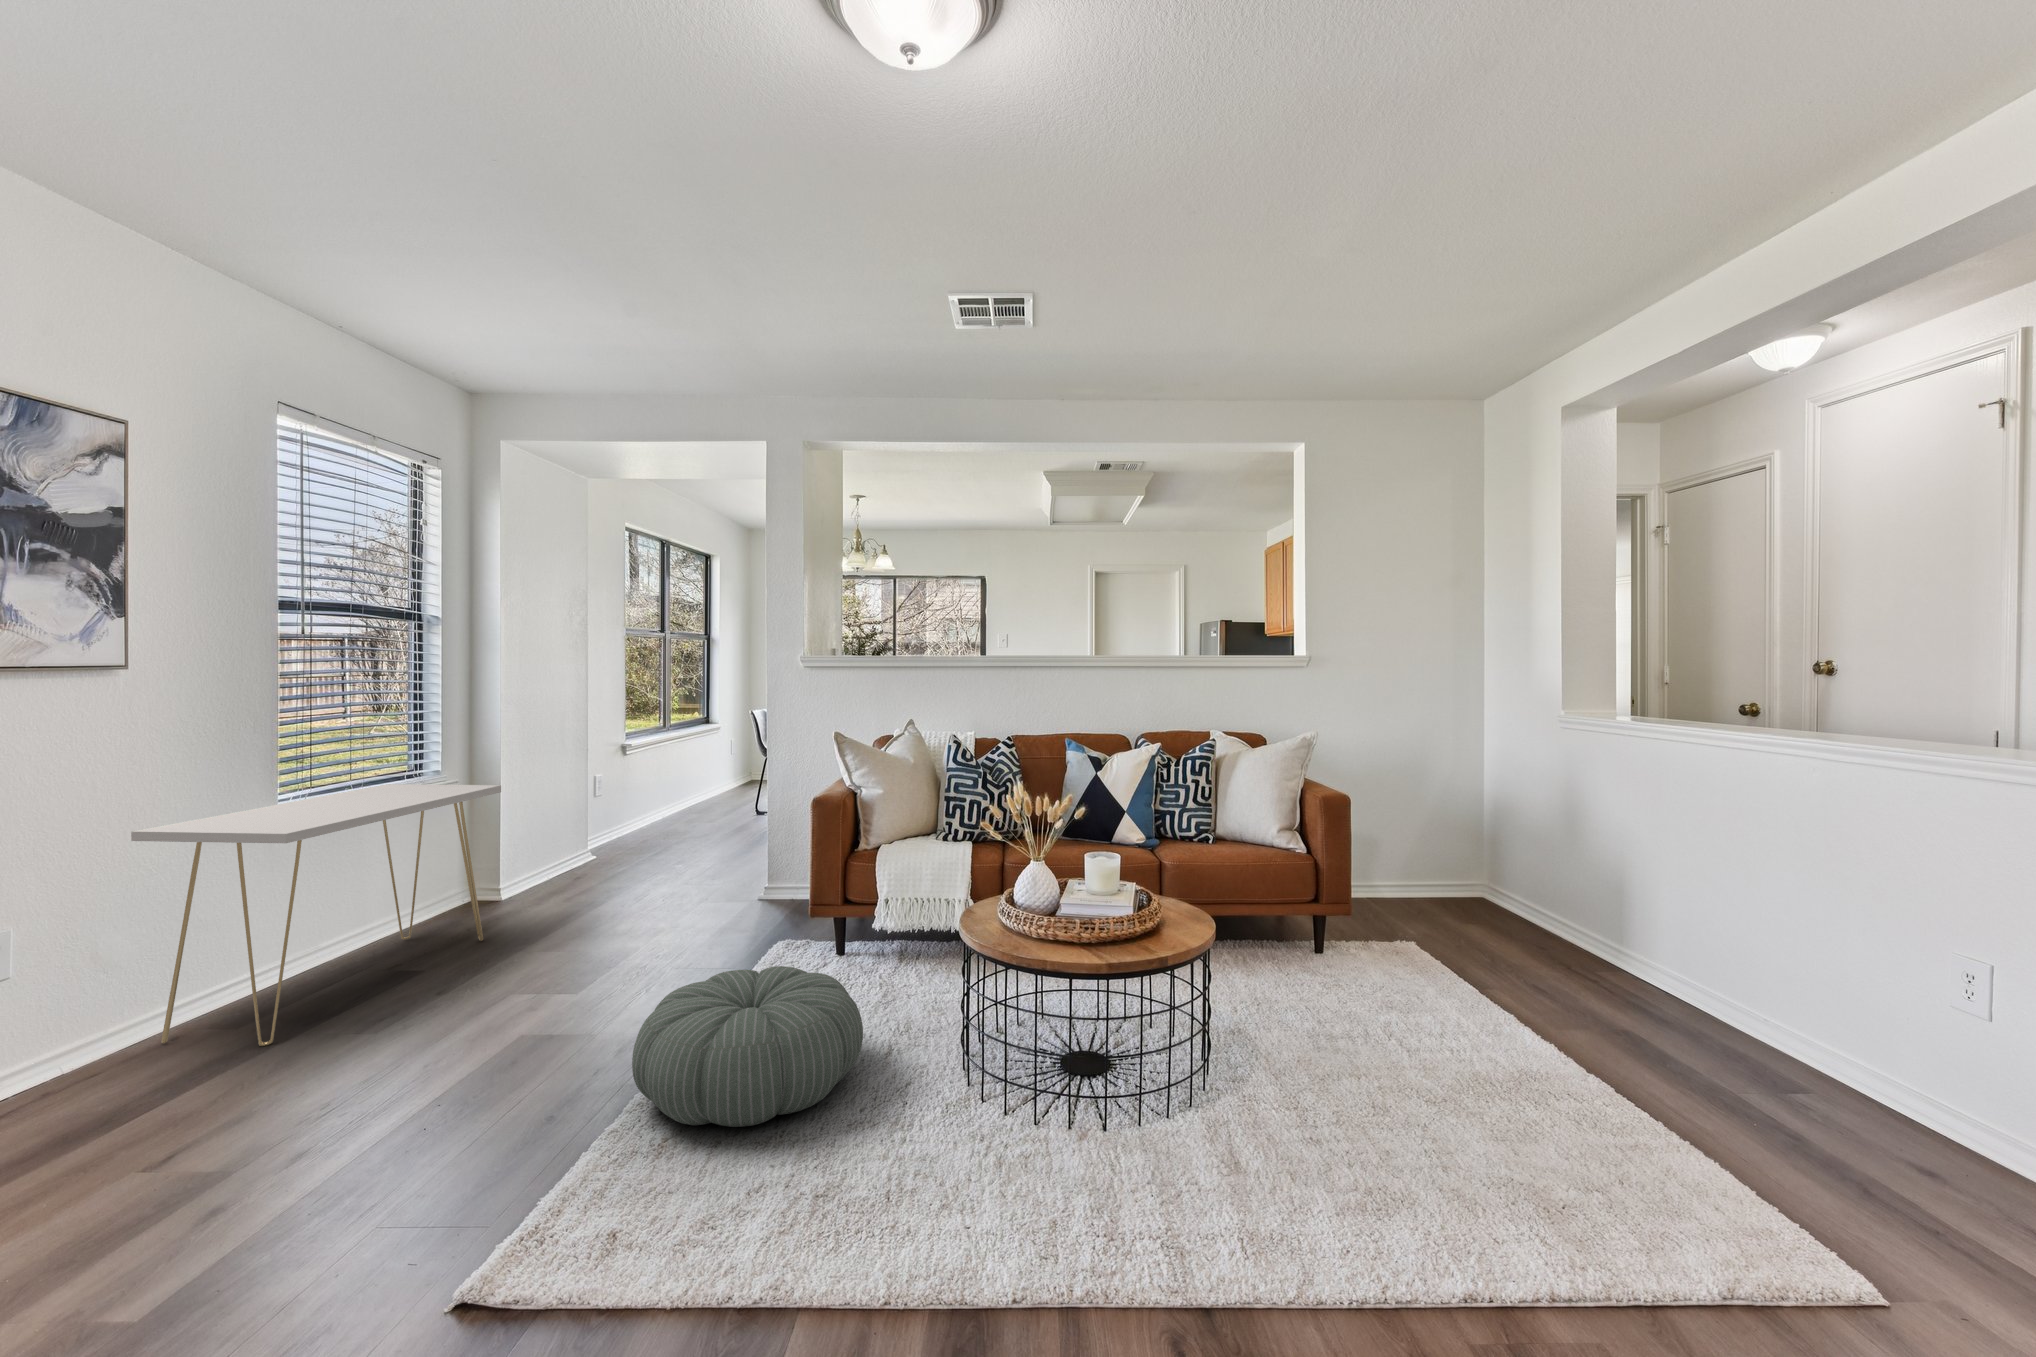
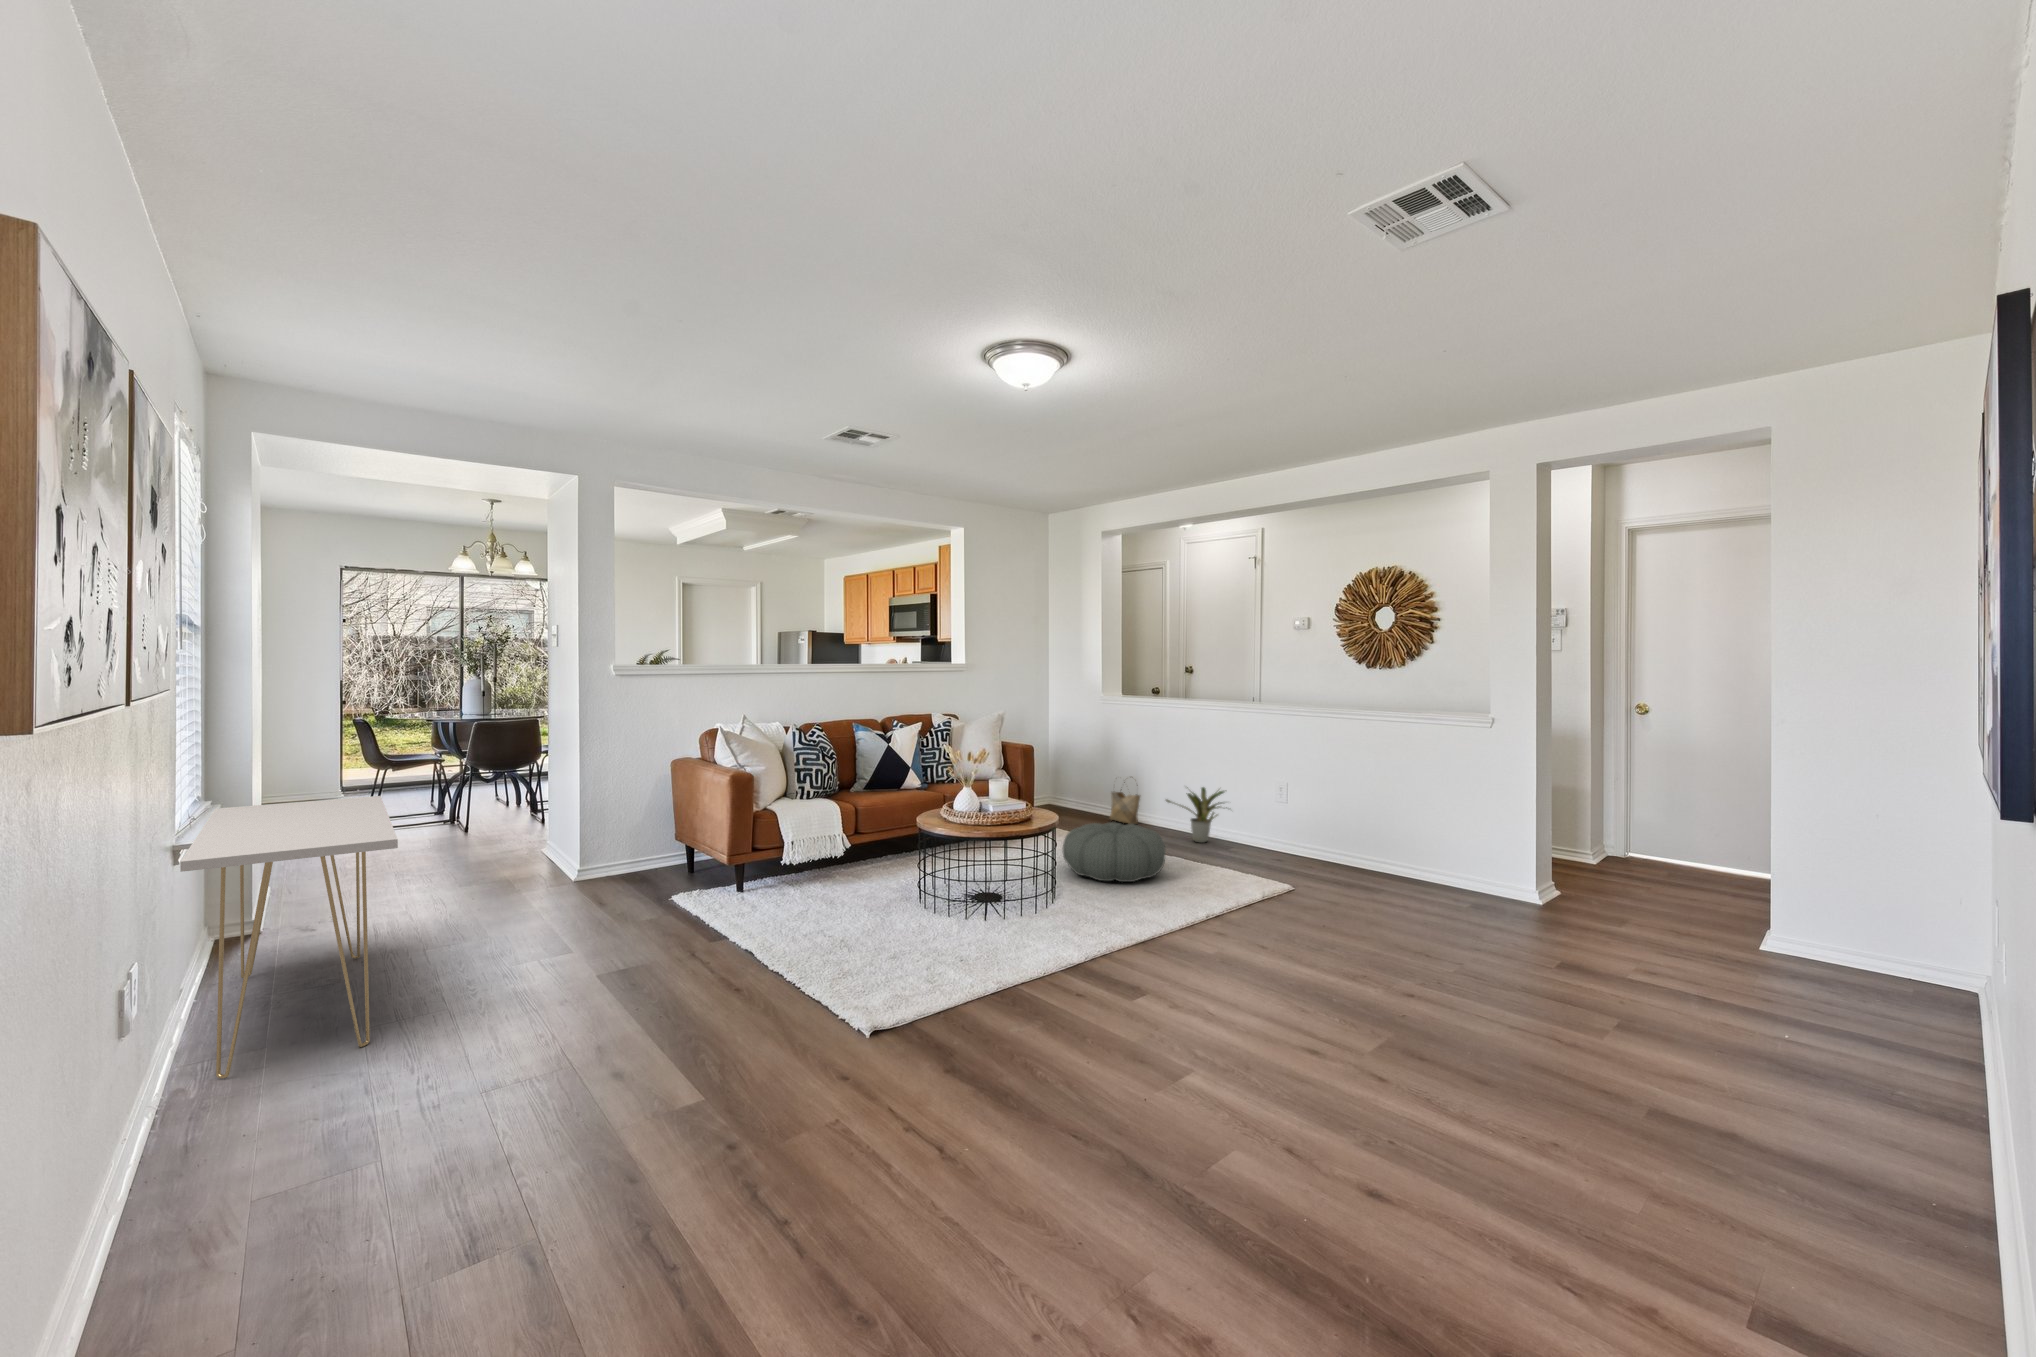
woven basket: none [1558,869,1621,966] -> present [1110,782,1140,824]
potted plant: none [1635,913,1809,1050] -> present [1166,787,1224,843]
pouf: present [632,966,863,1127] -> present [1062,822,1166,882]

